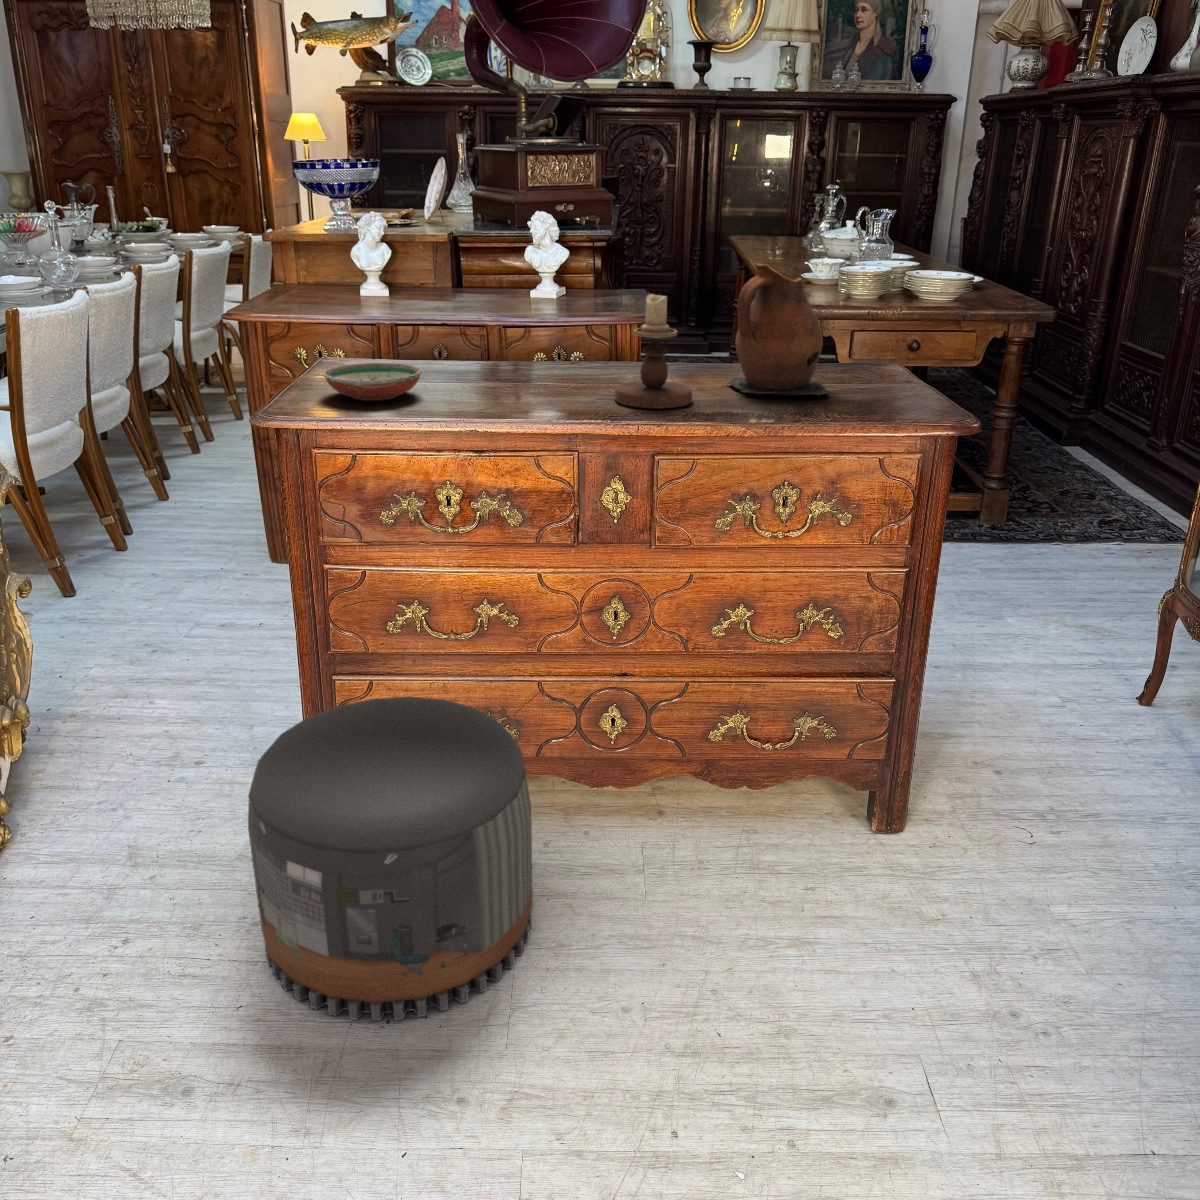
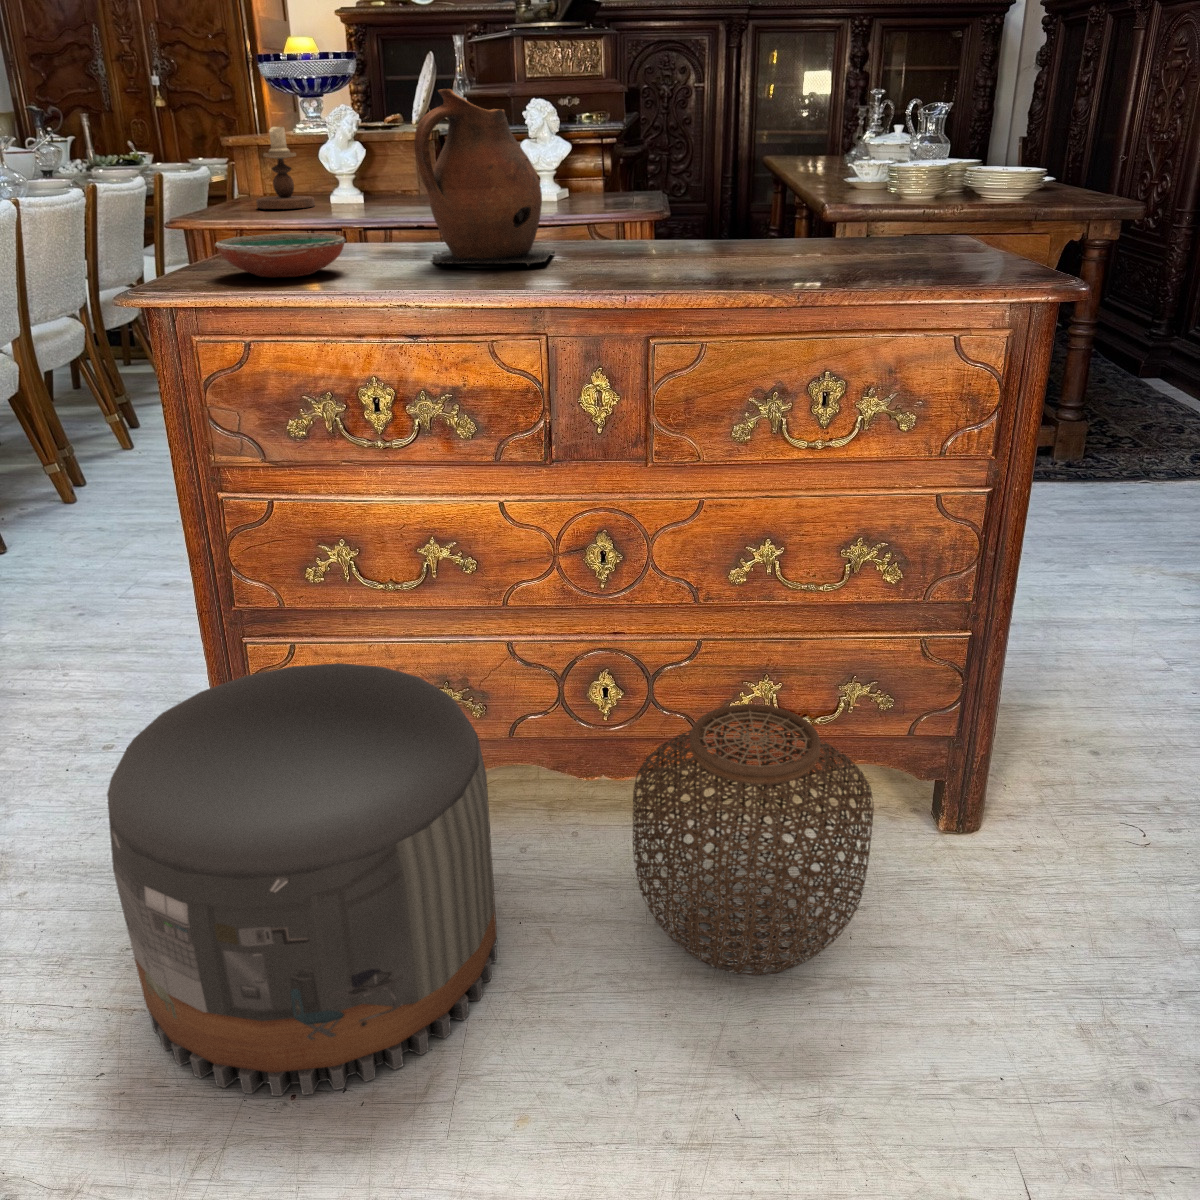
ceramic pitcher: present [729,264,828,397] -> present [414,89,555,266]
candlestick: present [615,294,692,408] -> present [256,127,315,209]
woven basket: none [638,730,820,937] -> present [633,704,874,975]

